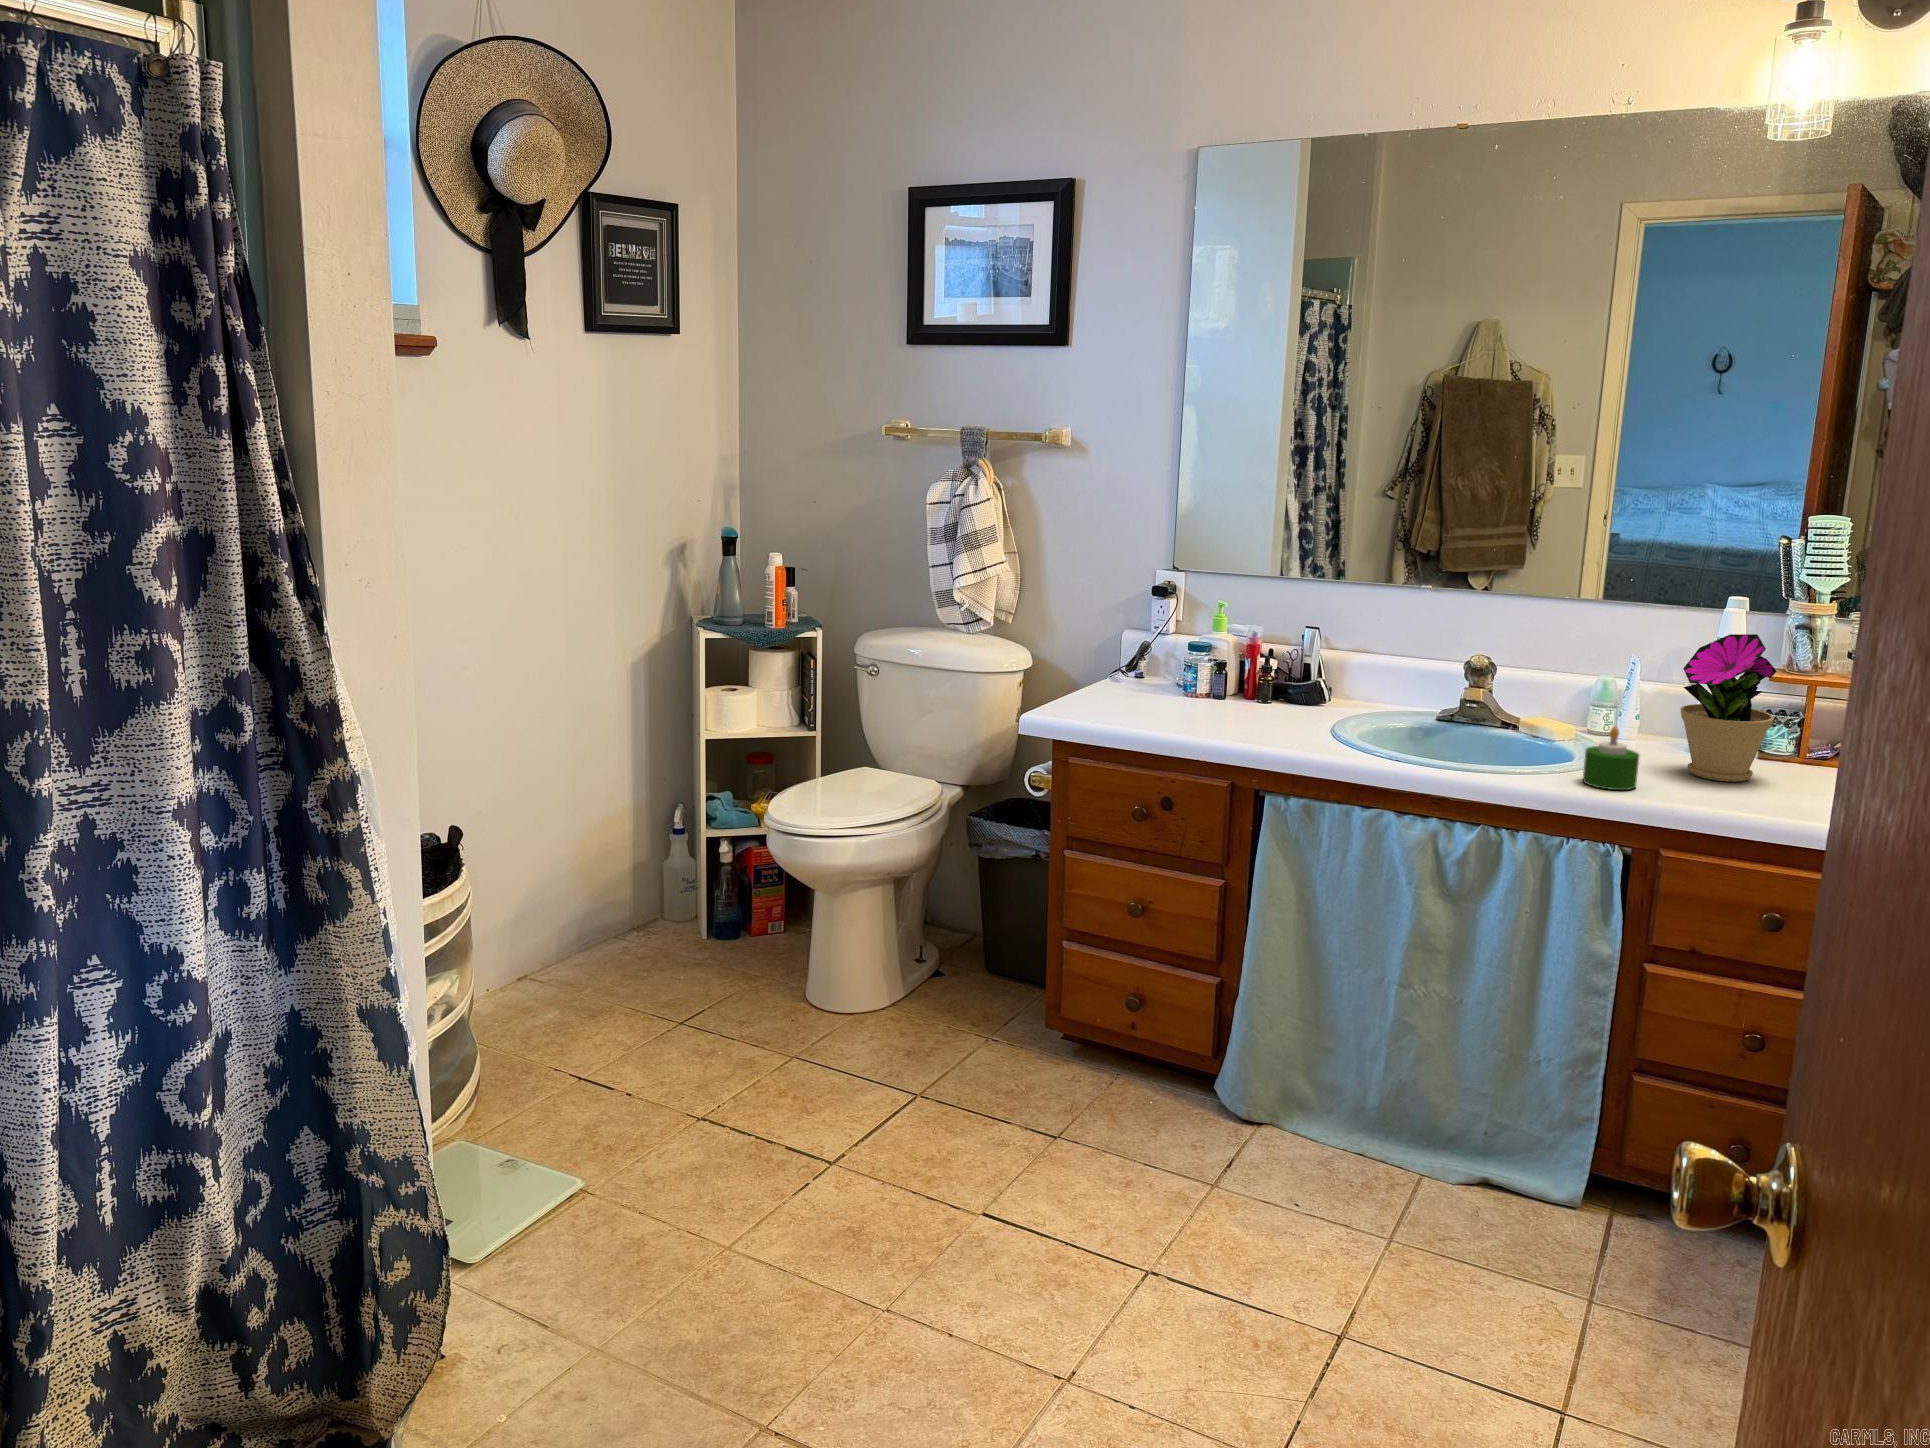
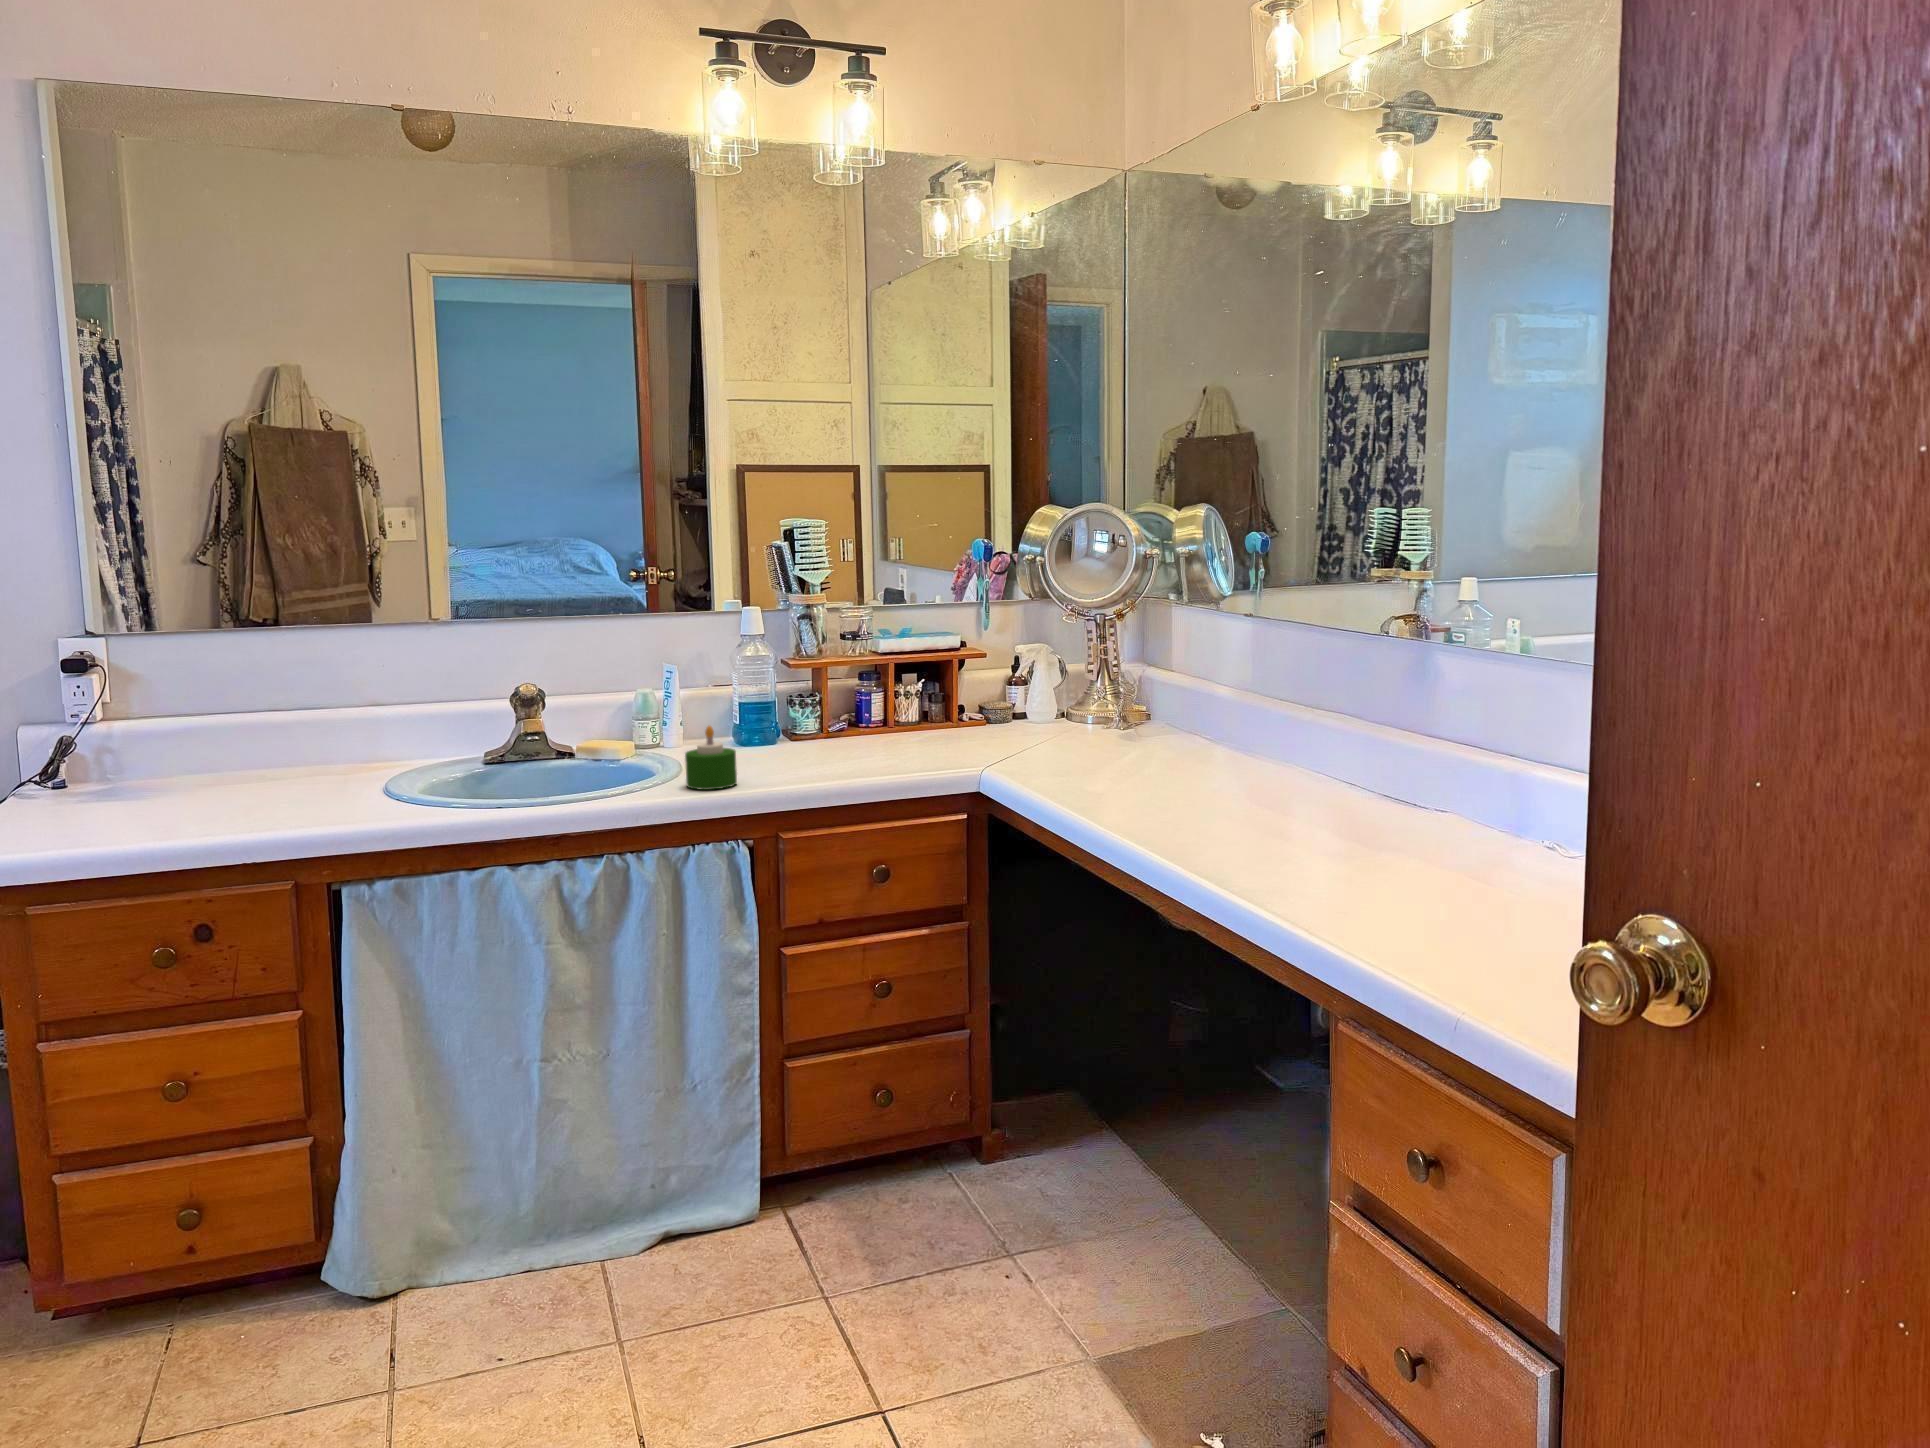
flower pot: present [1680,634,1777,782] -> none [737,622,819,764]

